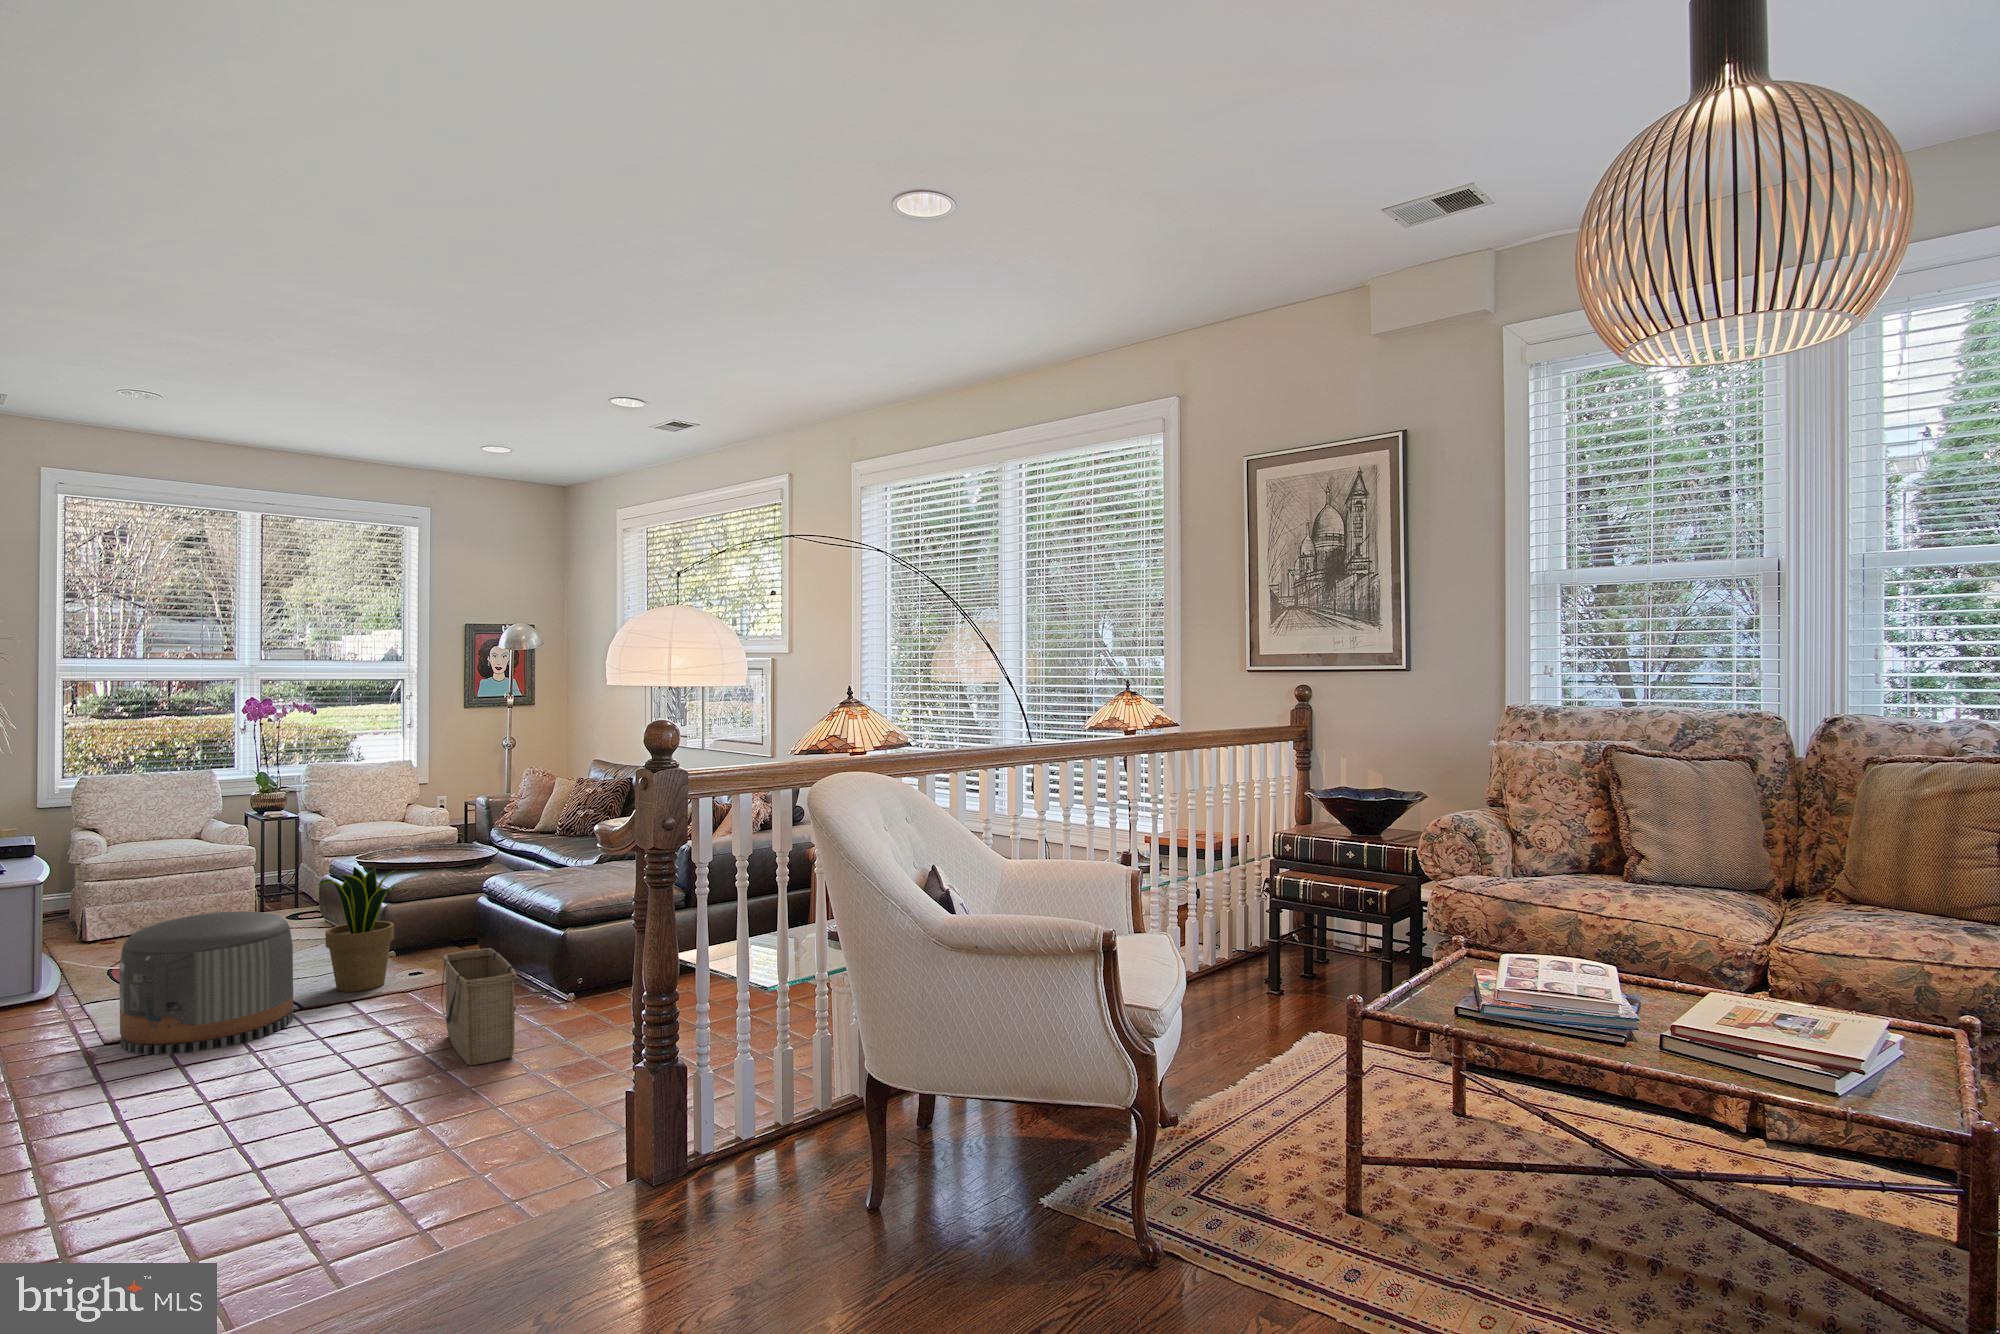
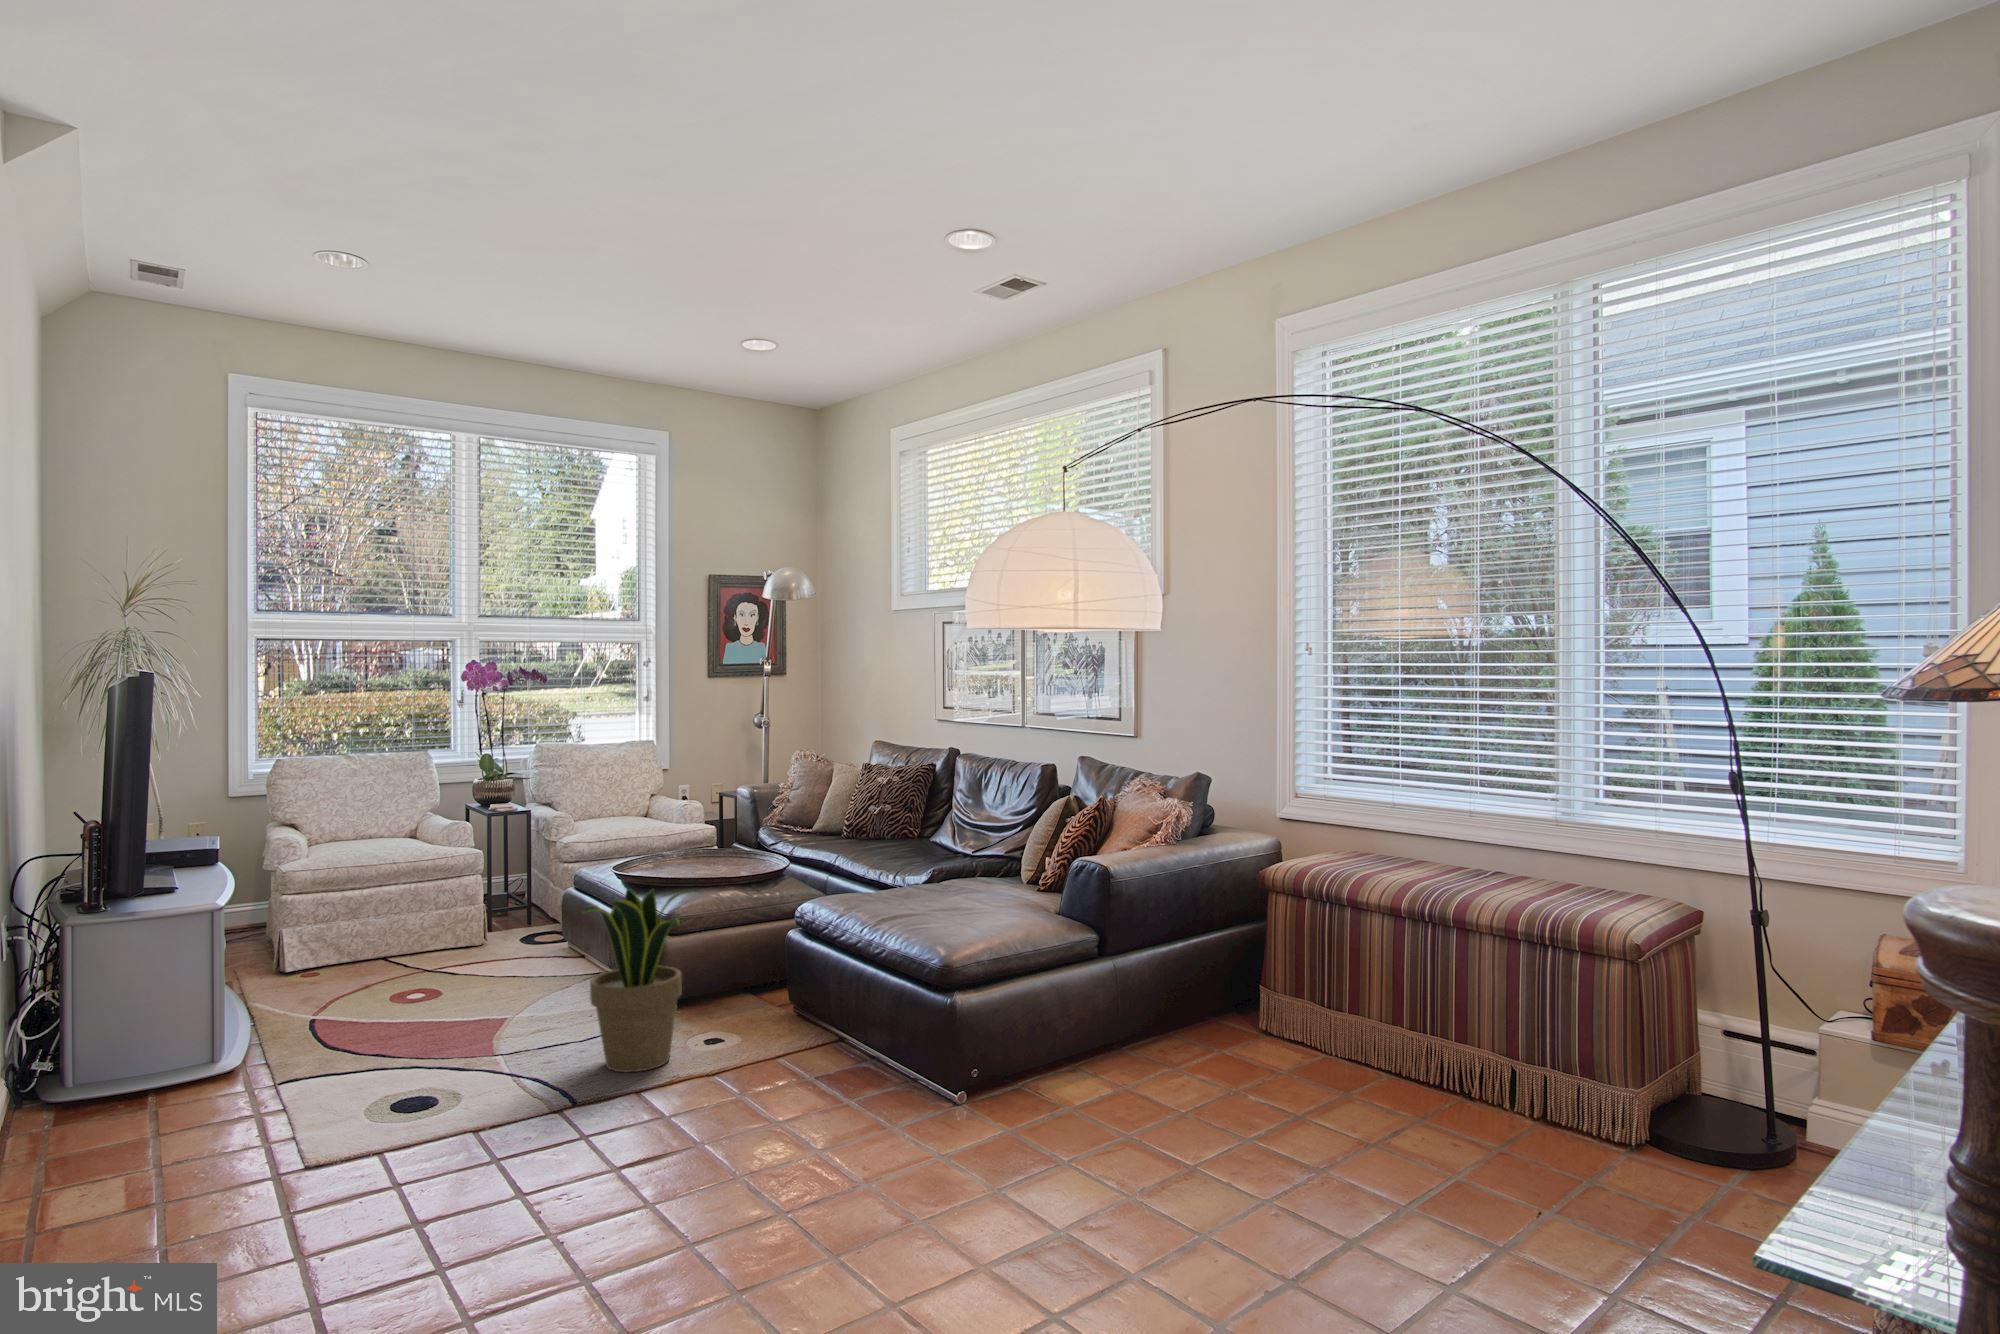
pouf: present [119,912,293,1055] -> none [315,956,556,1189]
basket: present [441,948,517,1065] -> none [788,1031,930,1251]

